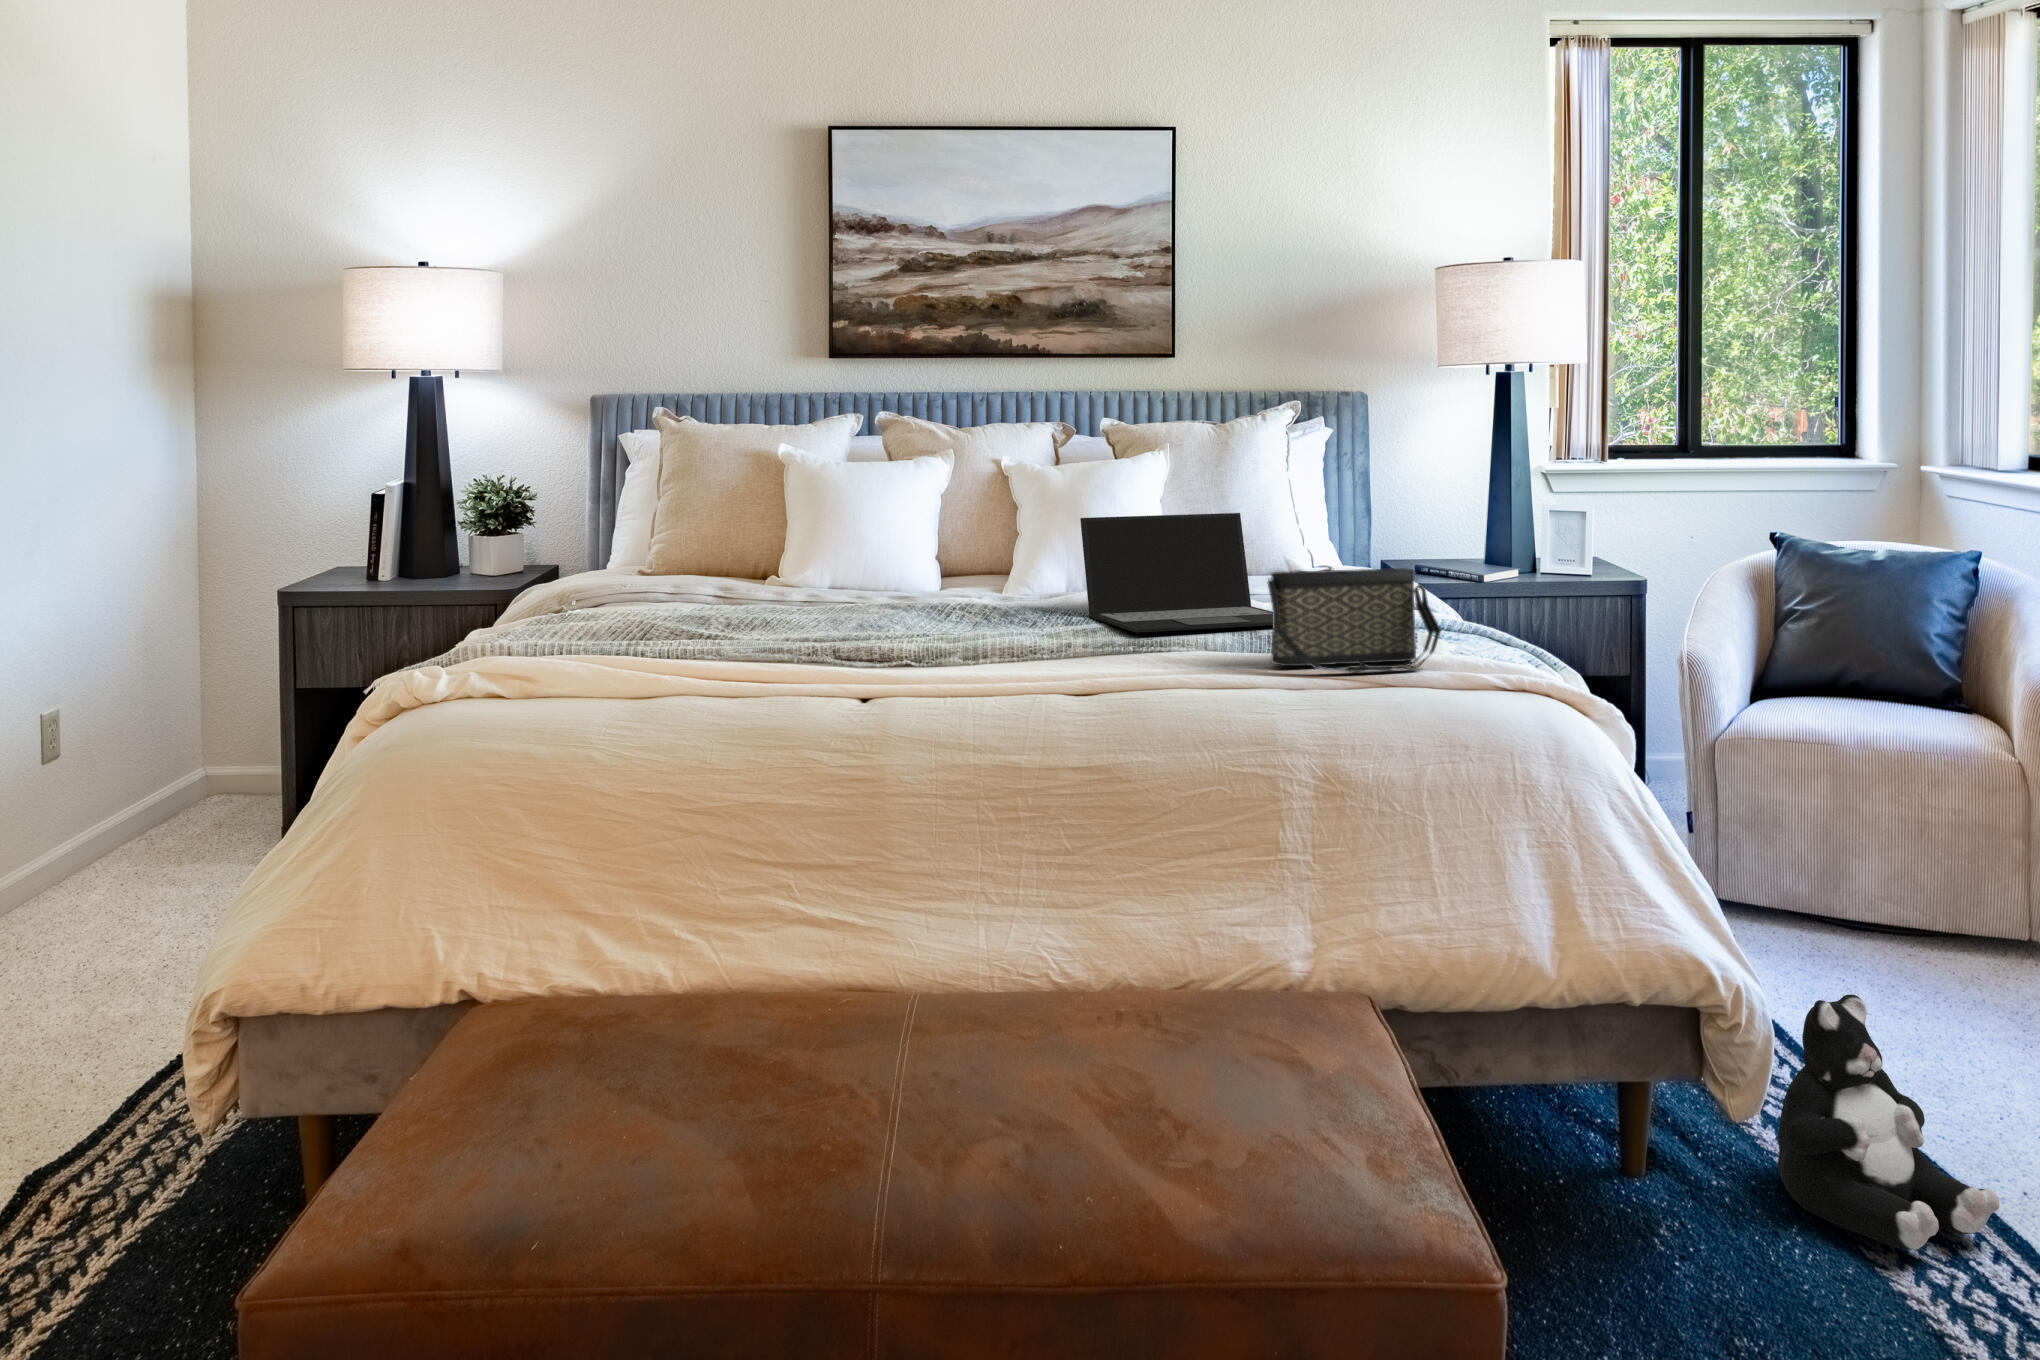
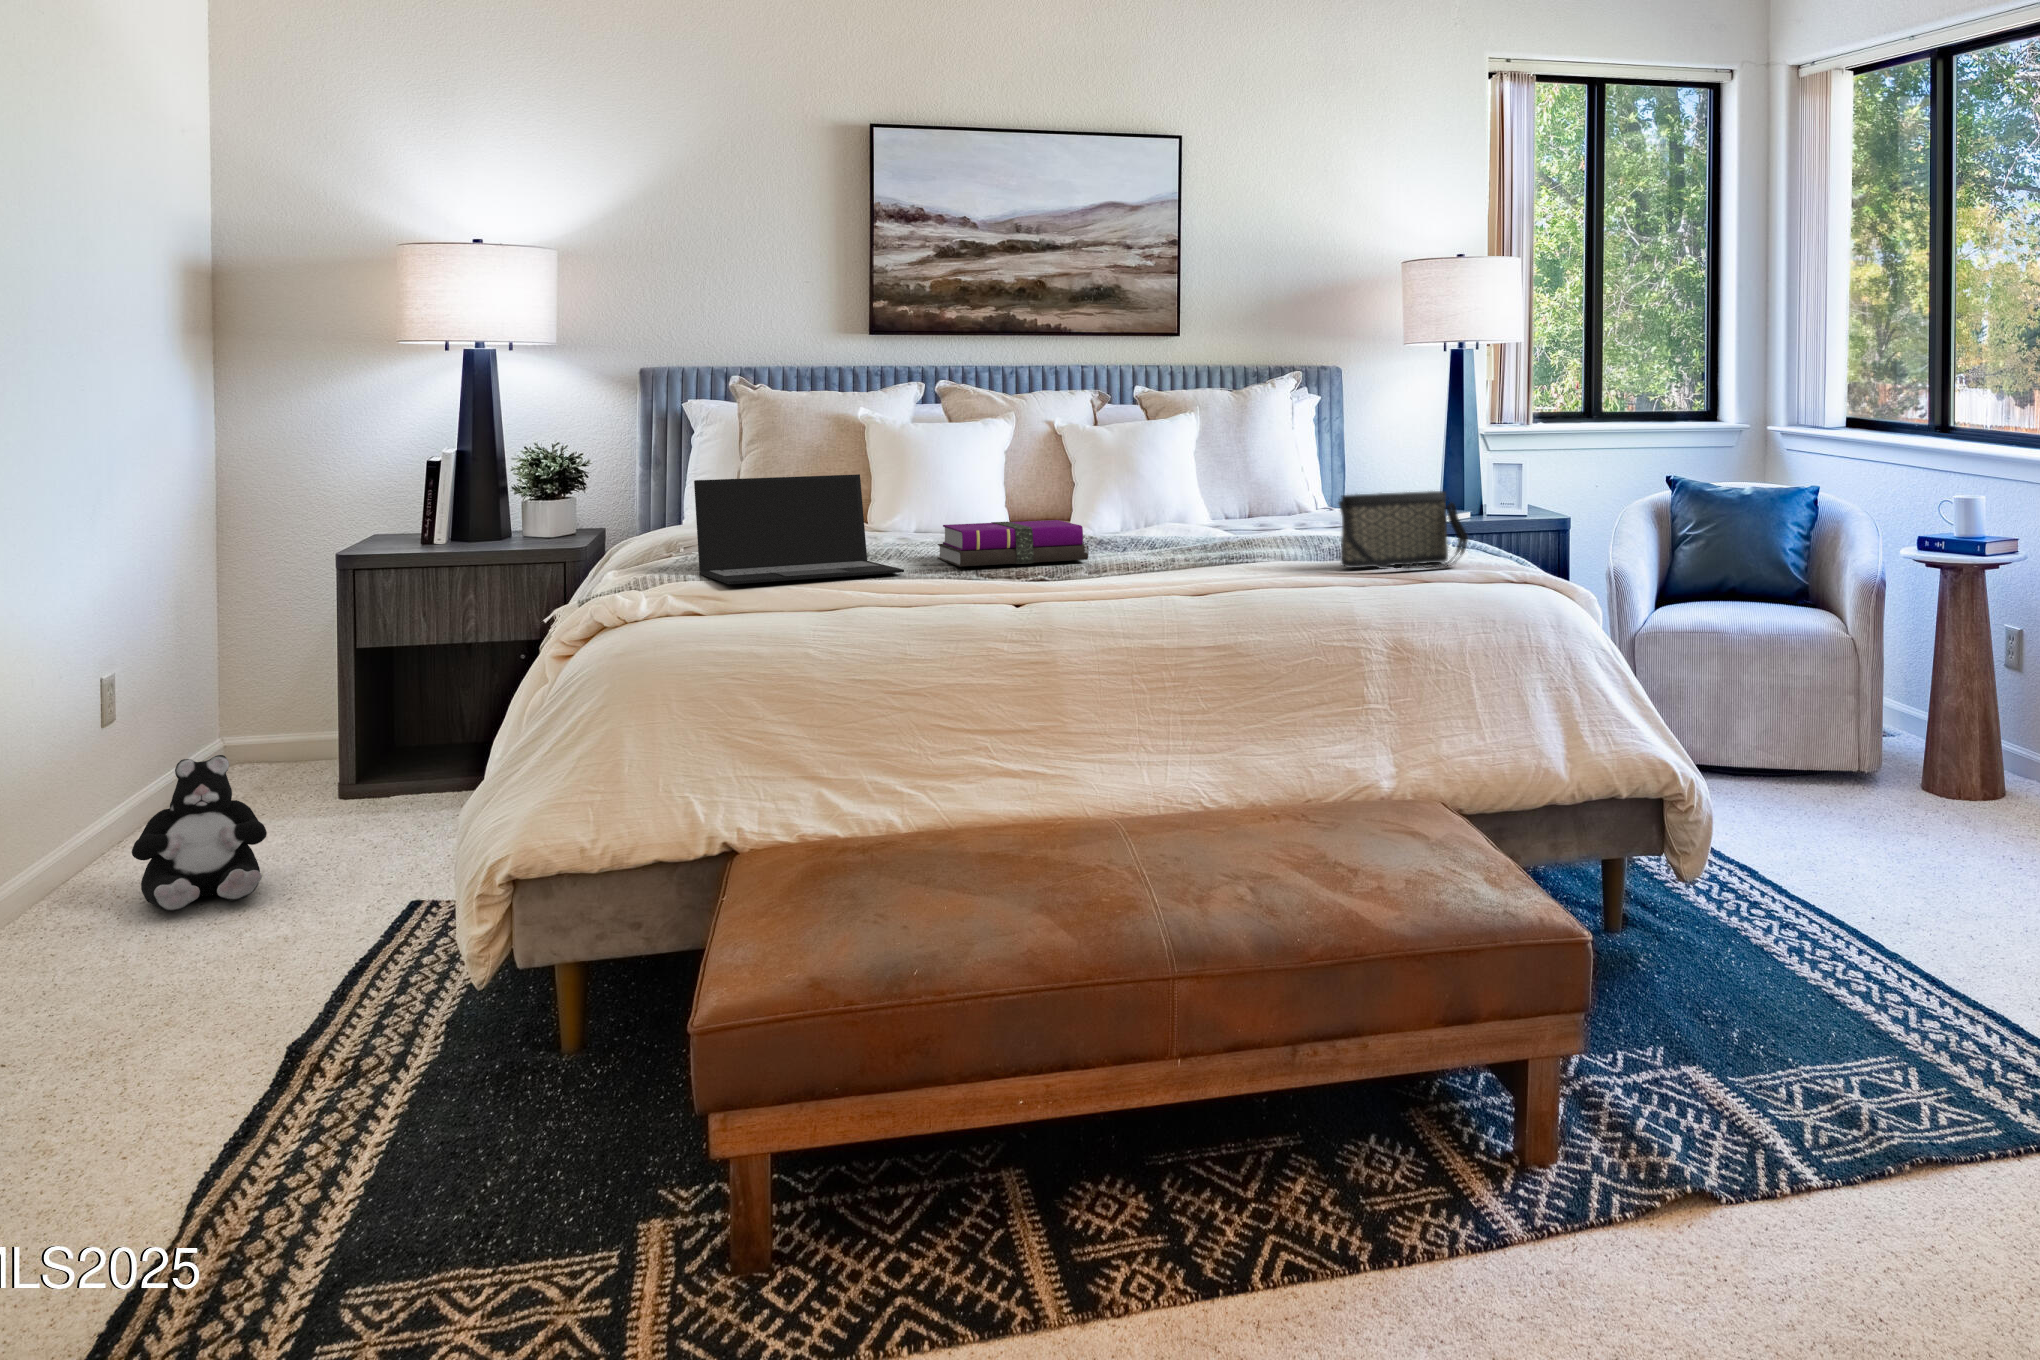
laptop: present [1080,513,1273,633] -> present [694,474,904,584]
notebook: none [810,587,972,645] -> present [938,520,1088,567]
plush toy: present [1778,994,1999,1250] -> present [132,755,267,911]

